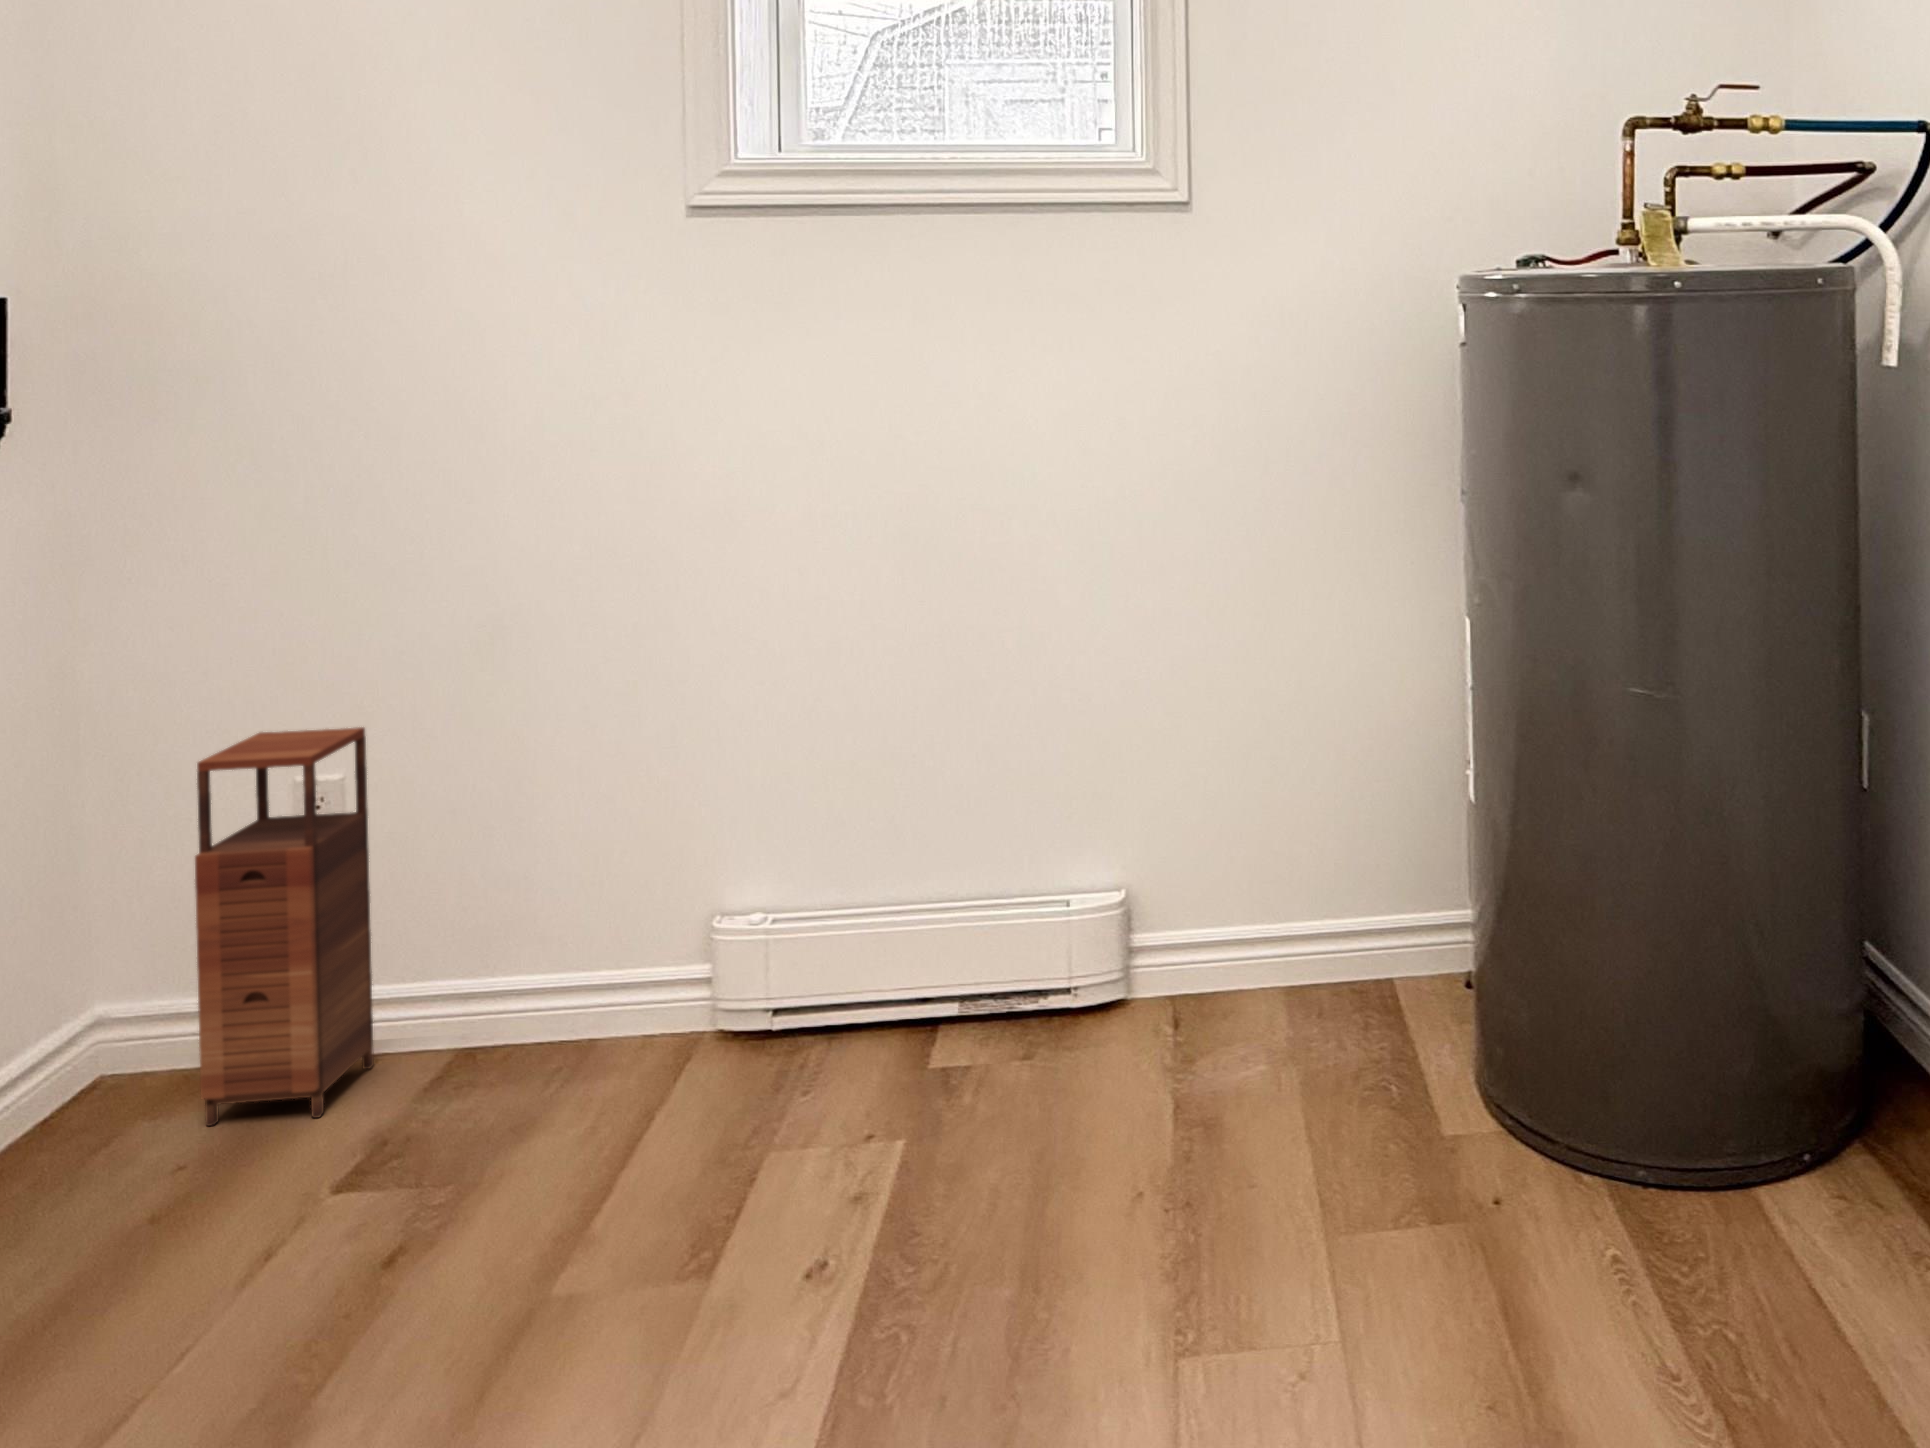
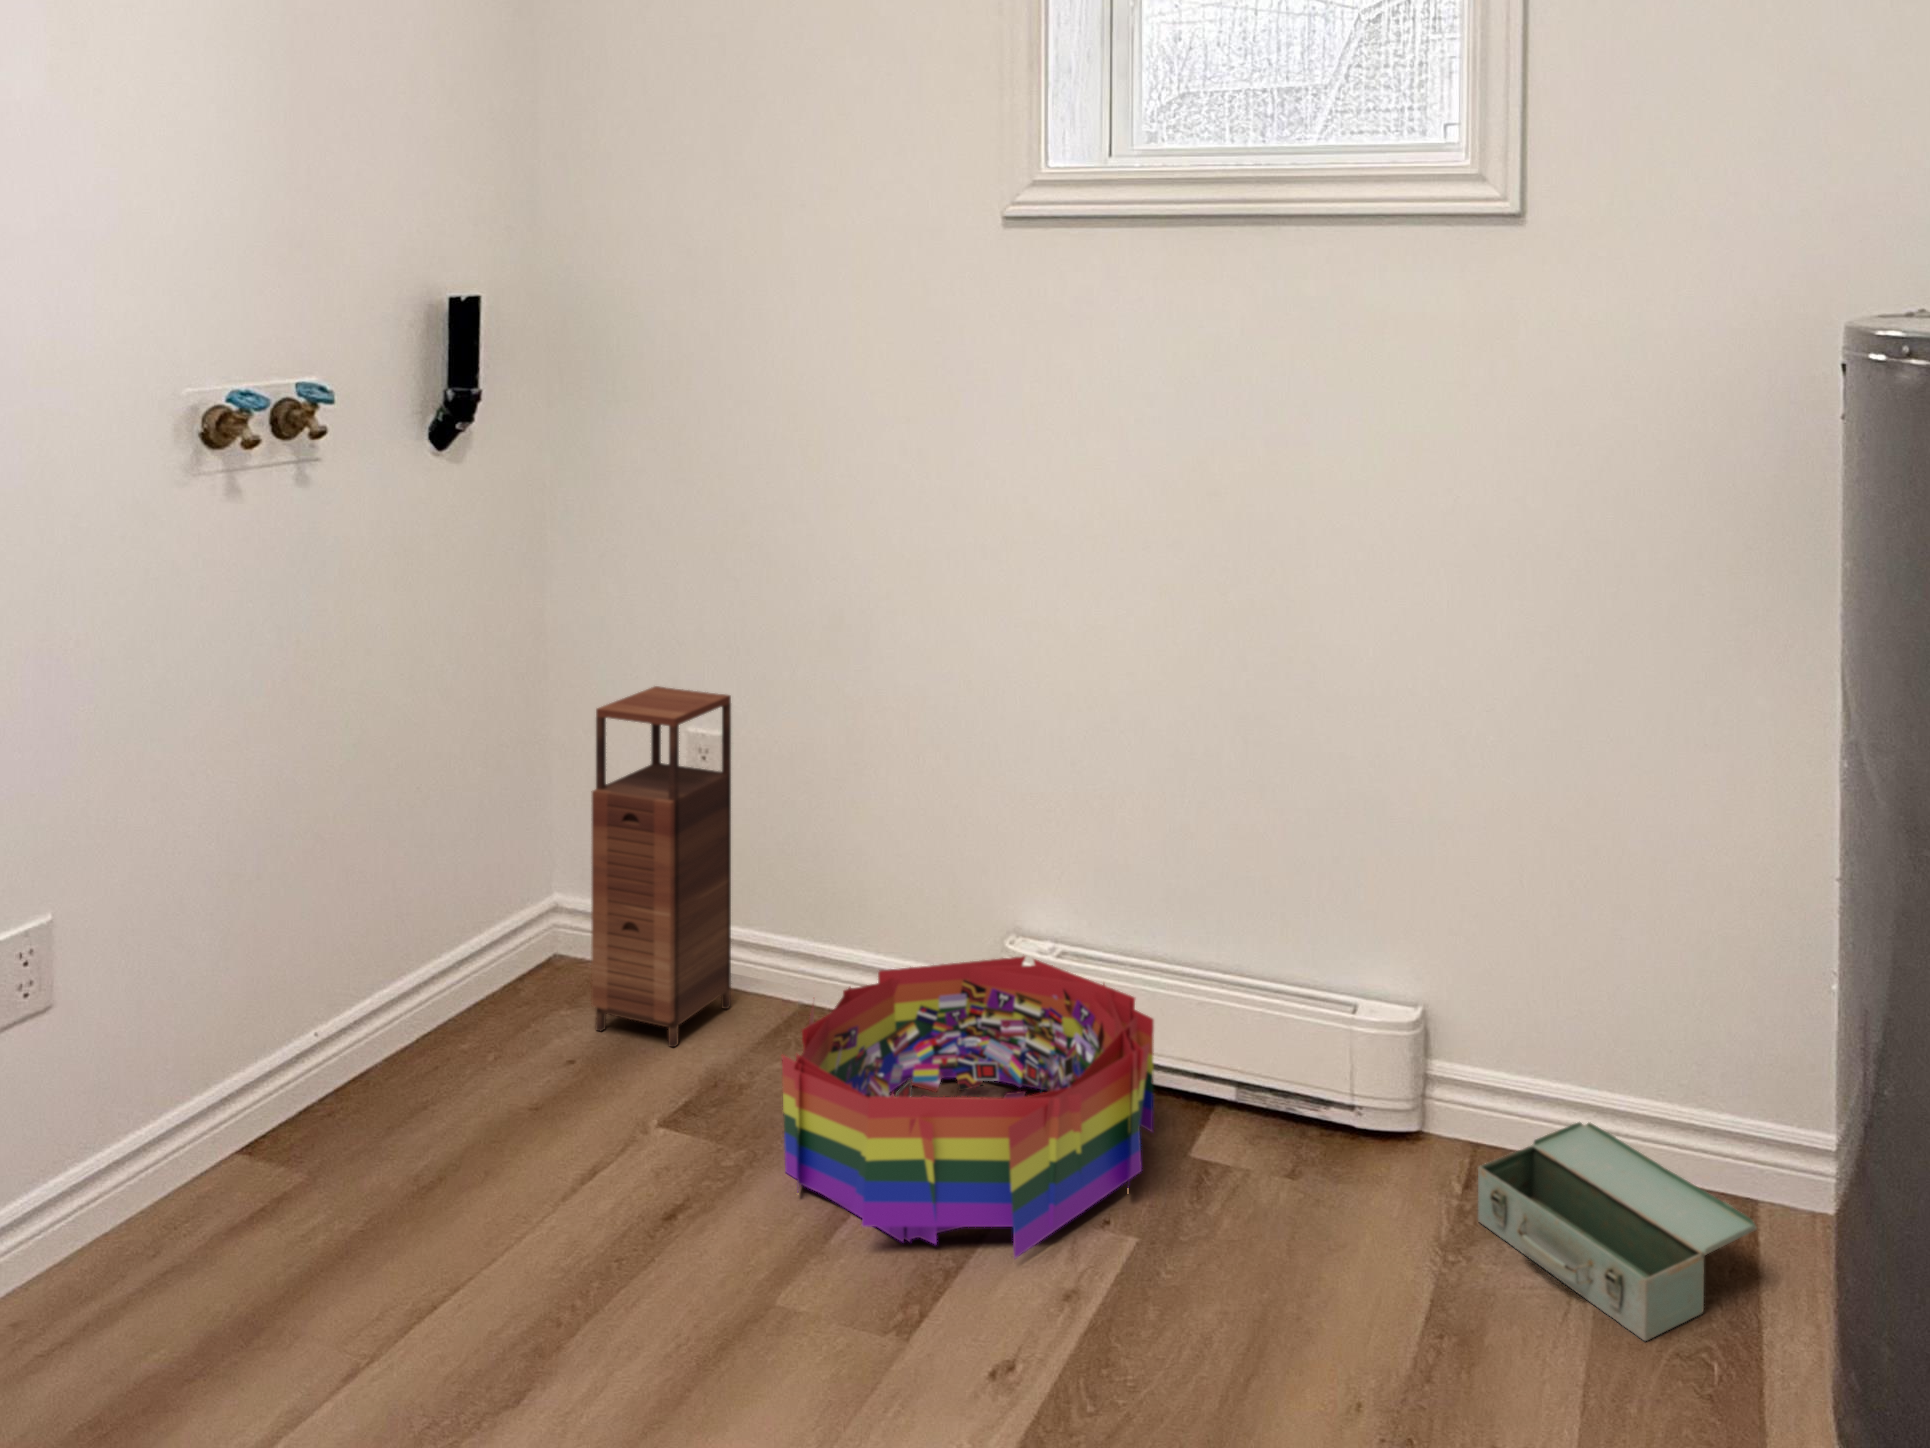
storage bin: none [505,928,892,1209] -> present [782,956,1154,1259]
toolbox: none [1191,951,1409,1094] -> present [1478,1122,1757,1341]

